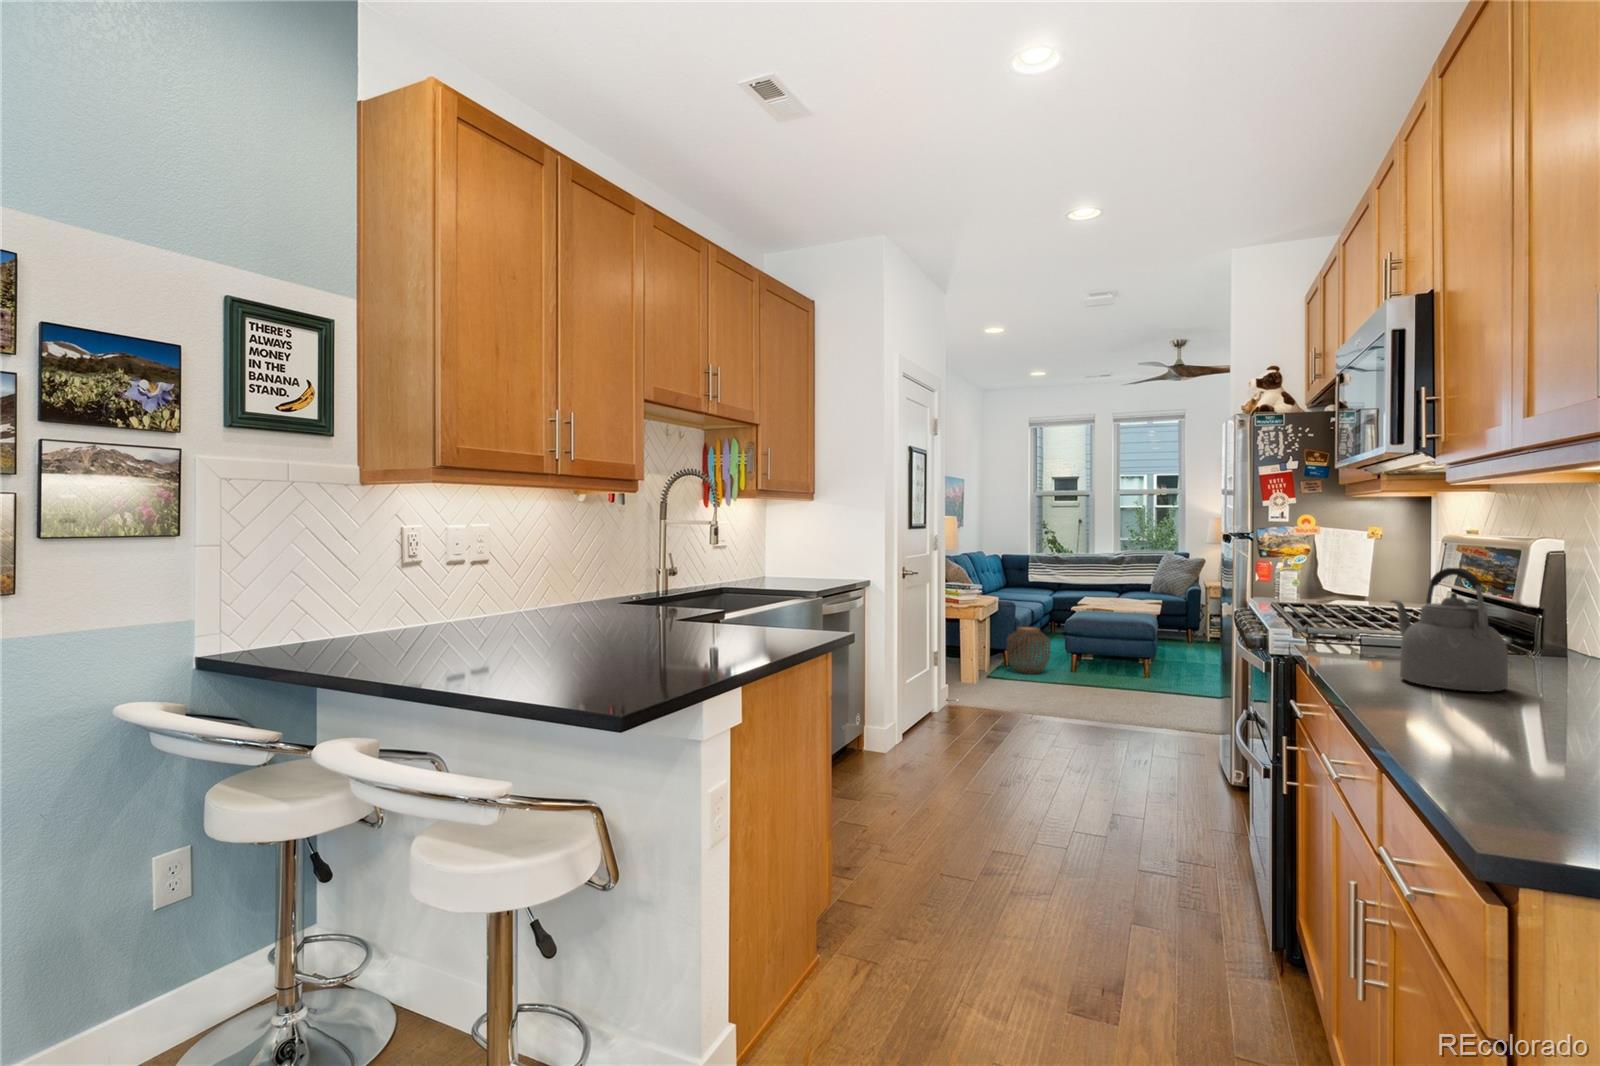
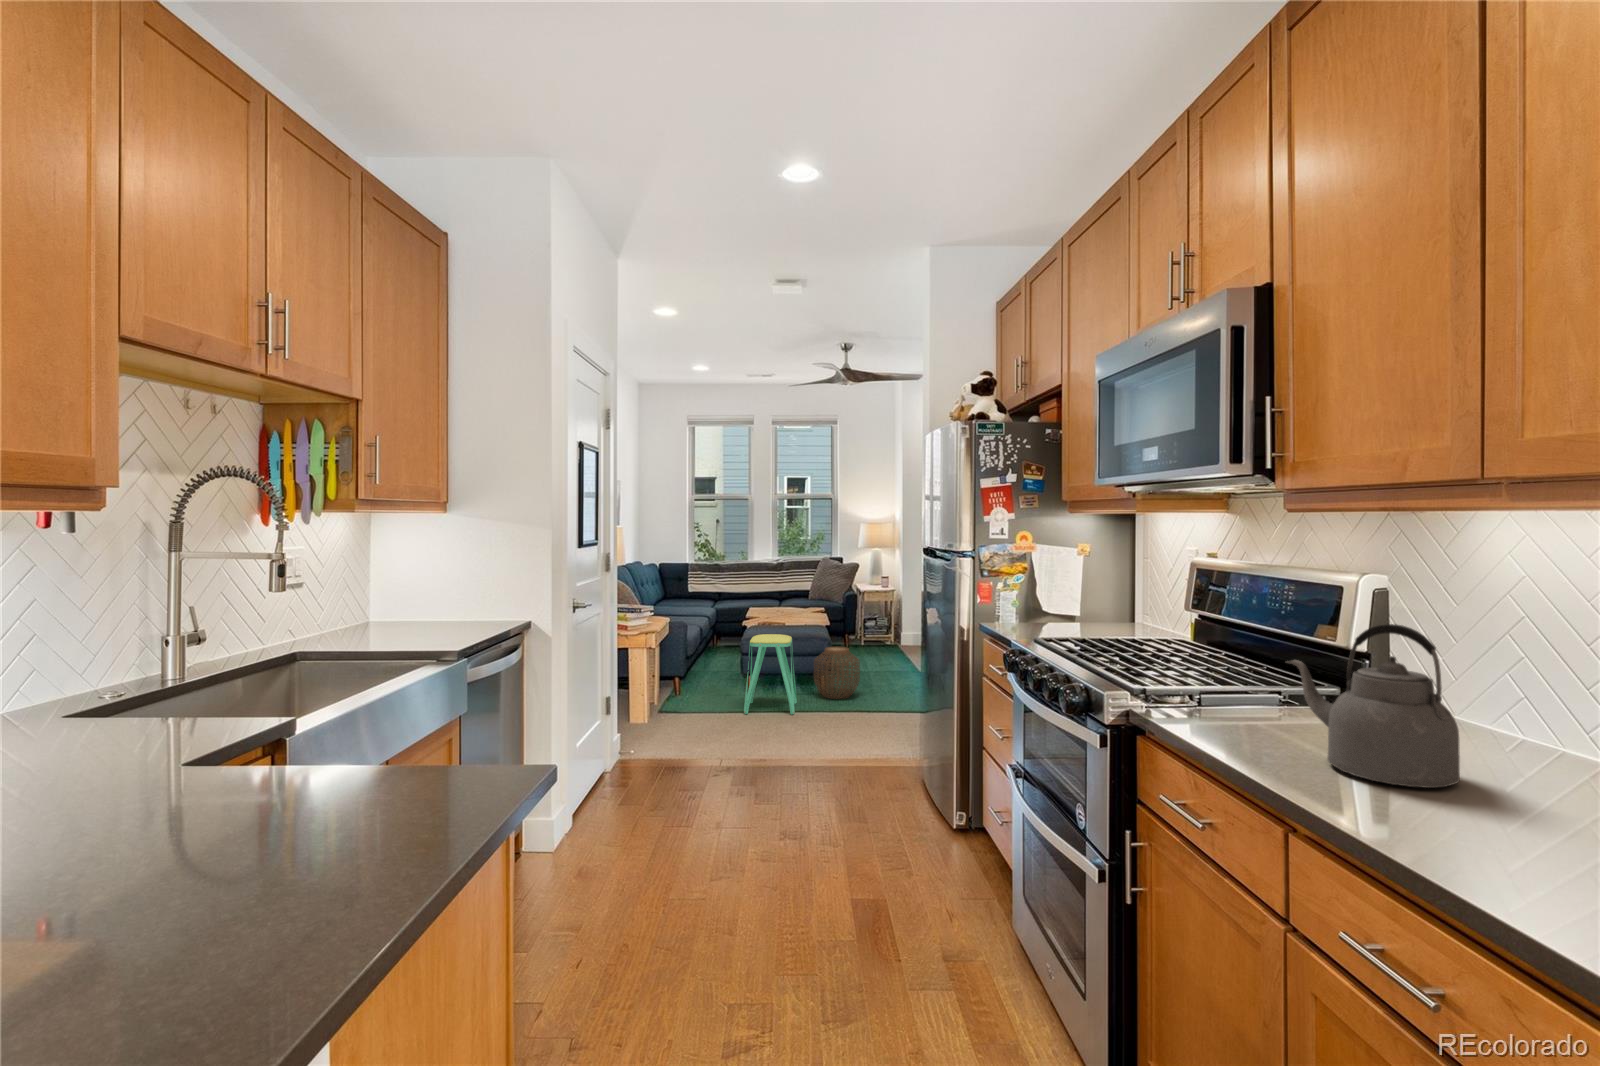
stool: none [1061,617,1116,691] -> present [744,634,797,714]
woven basket: present [1007,627,1050,673] -> present [814,647,860,699]

